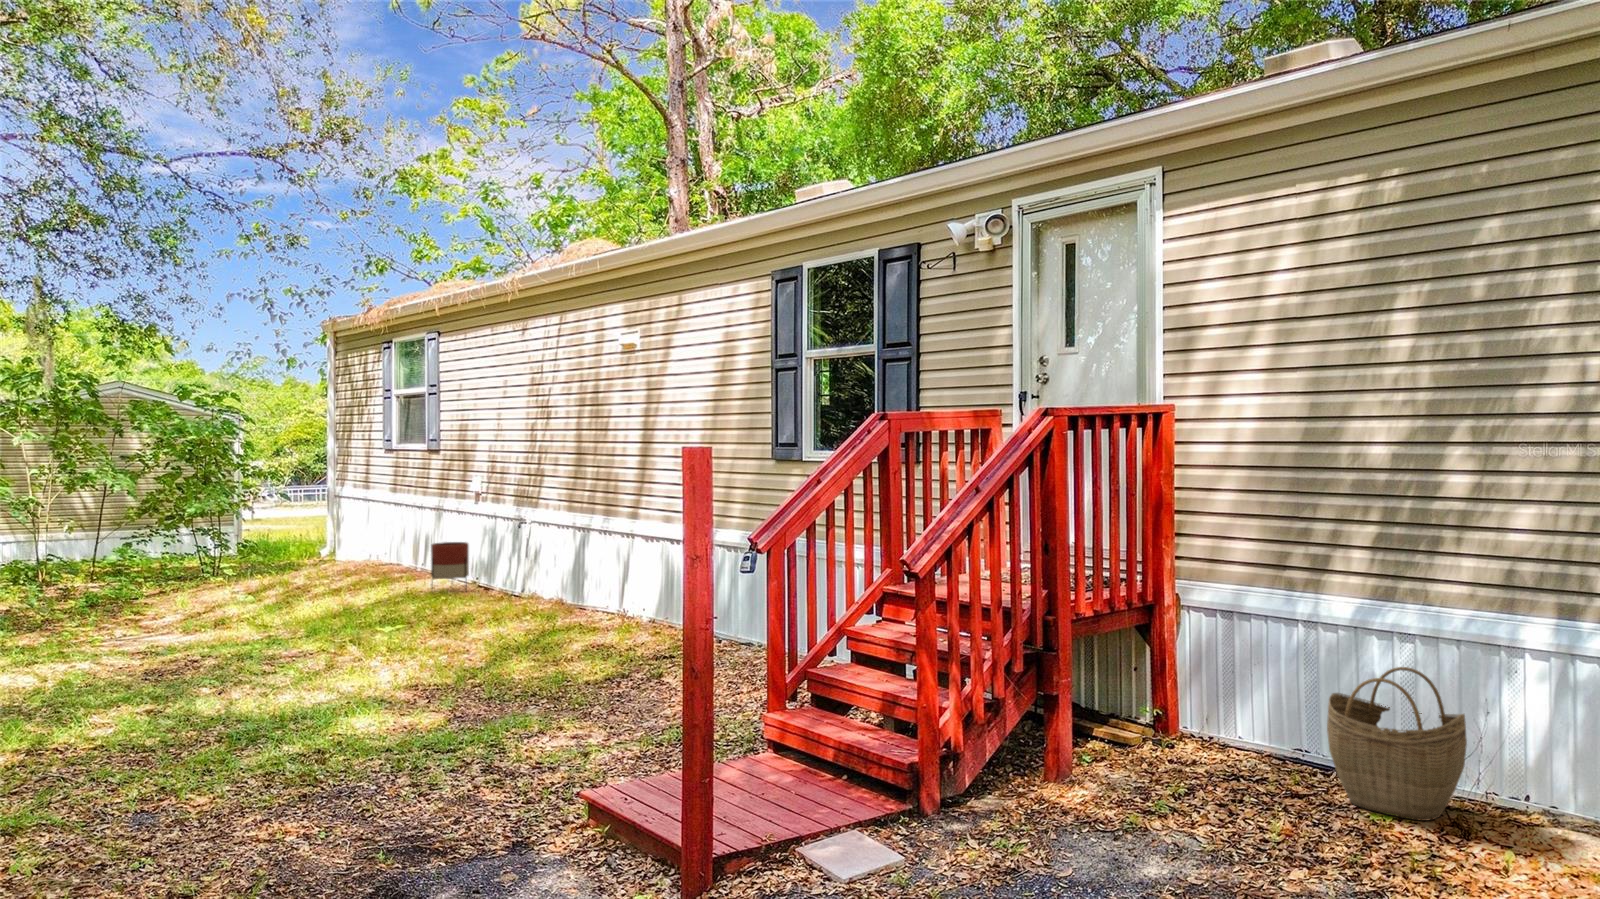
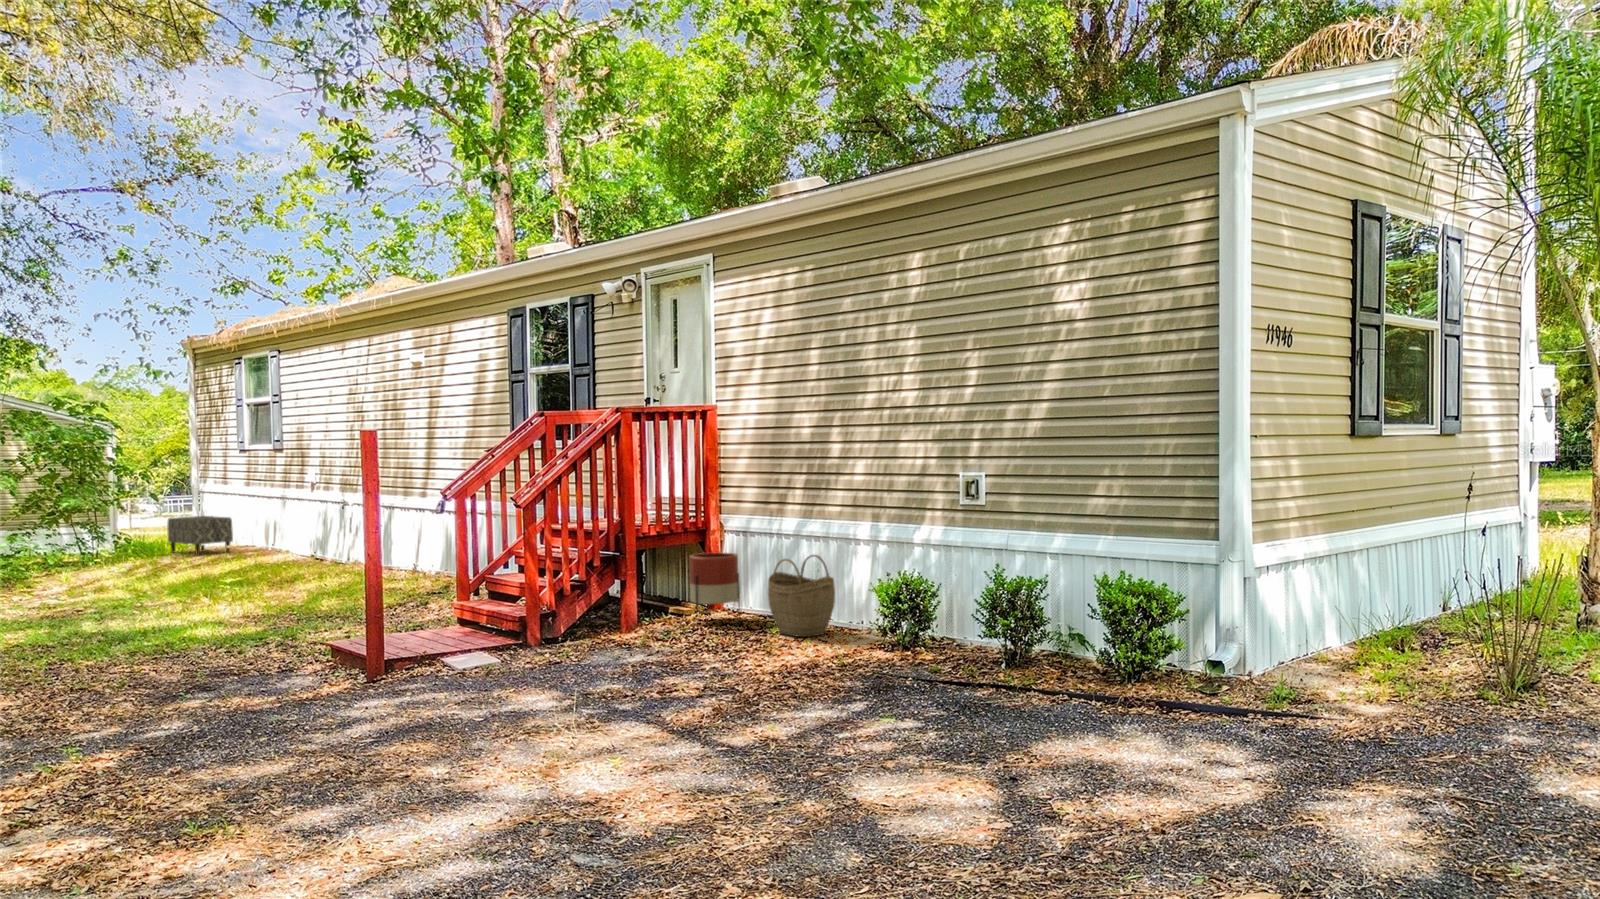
bench: none [302,525,375,573] -> present [167,516,233,556]
planter: present [431,542,469,583] -> present [690,553,740,617]

